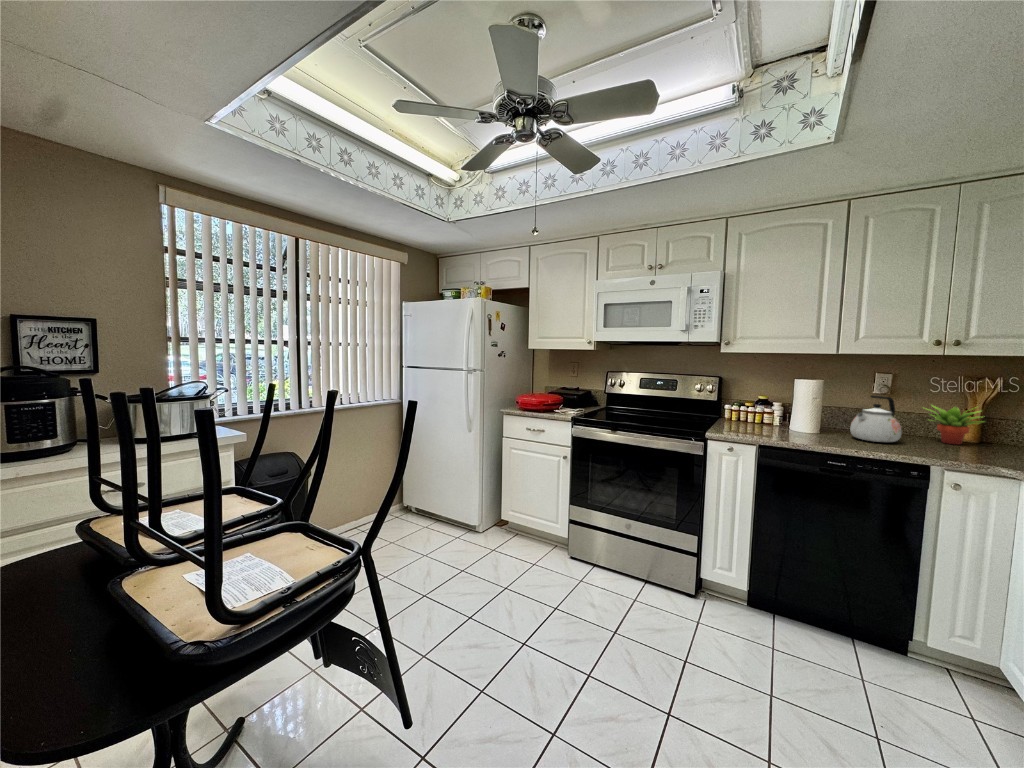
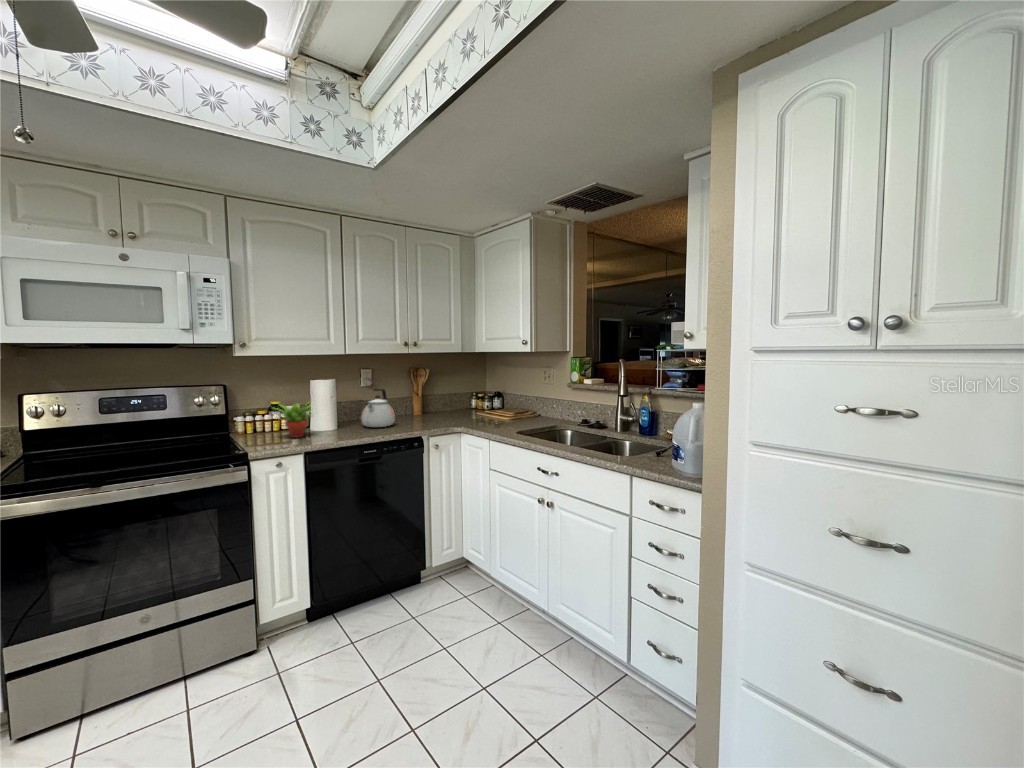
succulent plant: present [930,405,981,445] -> present [280,404,311,438]

